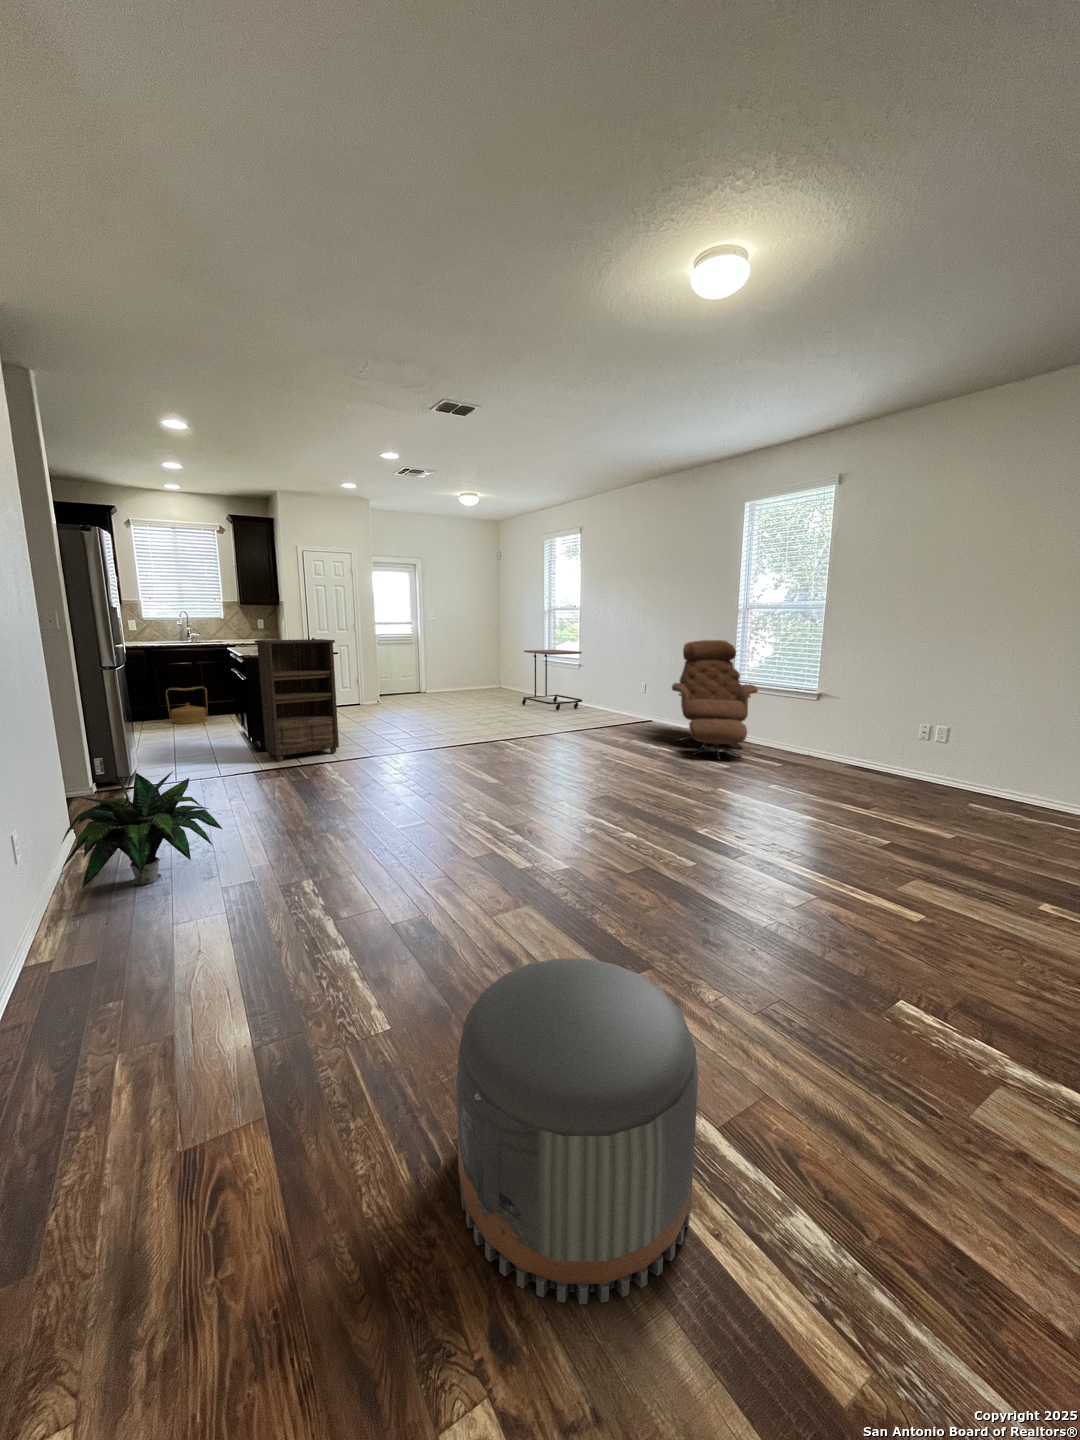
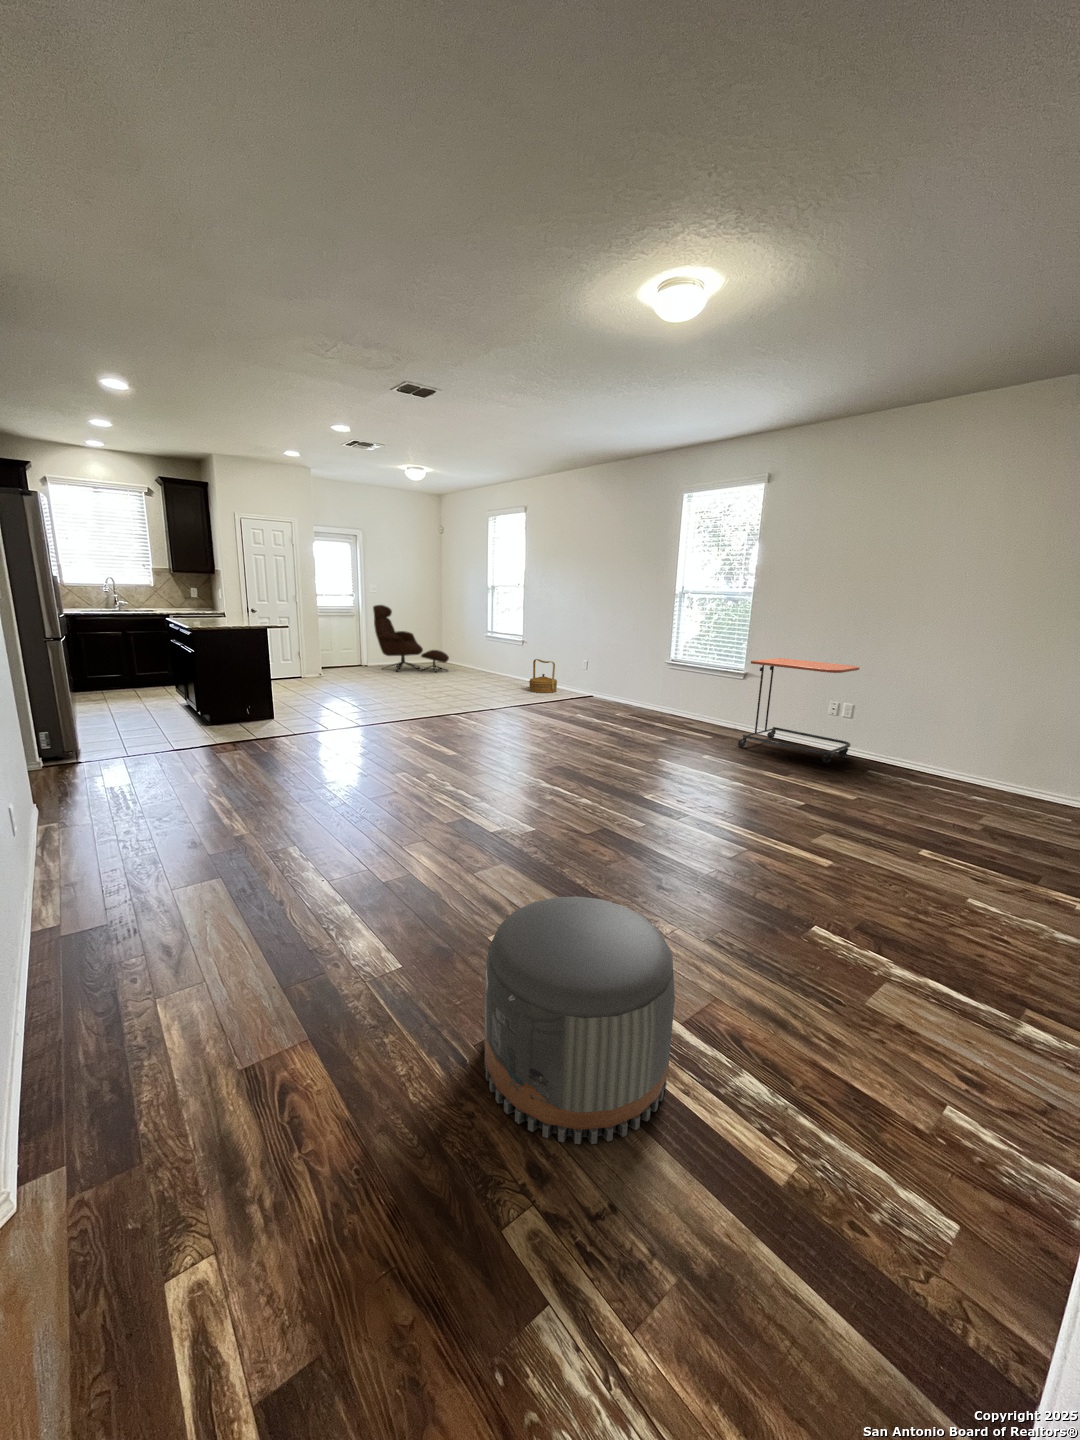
bookshelf: present [255,639,339,761] -> none [204,613,293,735]
lounge chair: present [672,640,758,760] -> present [373,605,449,672]
side table: present [522,650,582,710] -> present [738,658,860,763]
woven basket: present [168,687,207,724] -> present [529,659,557,693]
potted plant: present [62,771,222,889] -> none [43,744,205,860]

